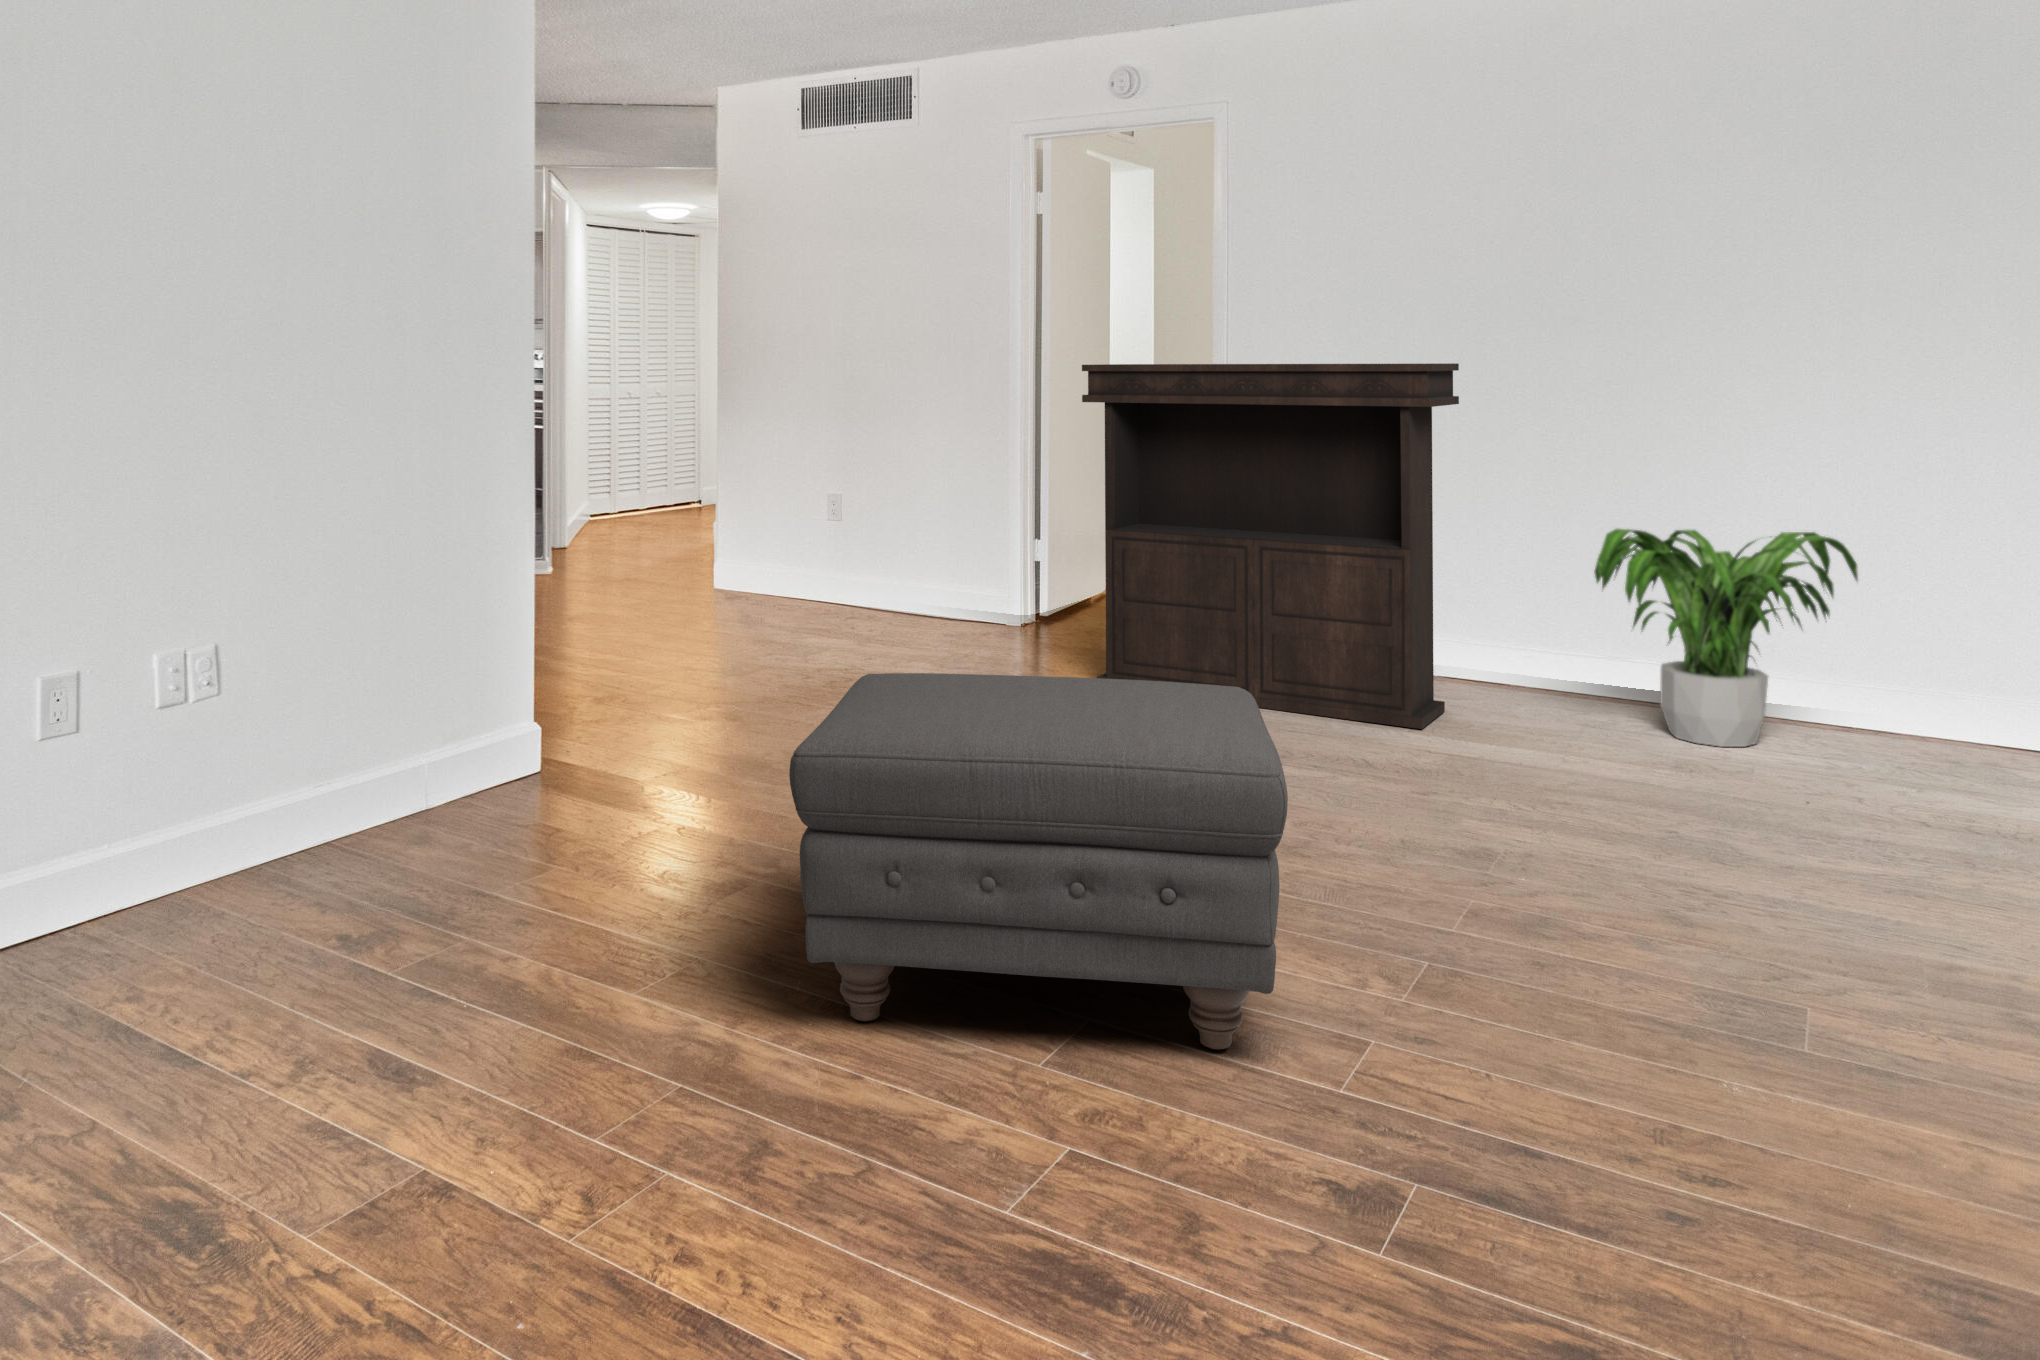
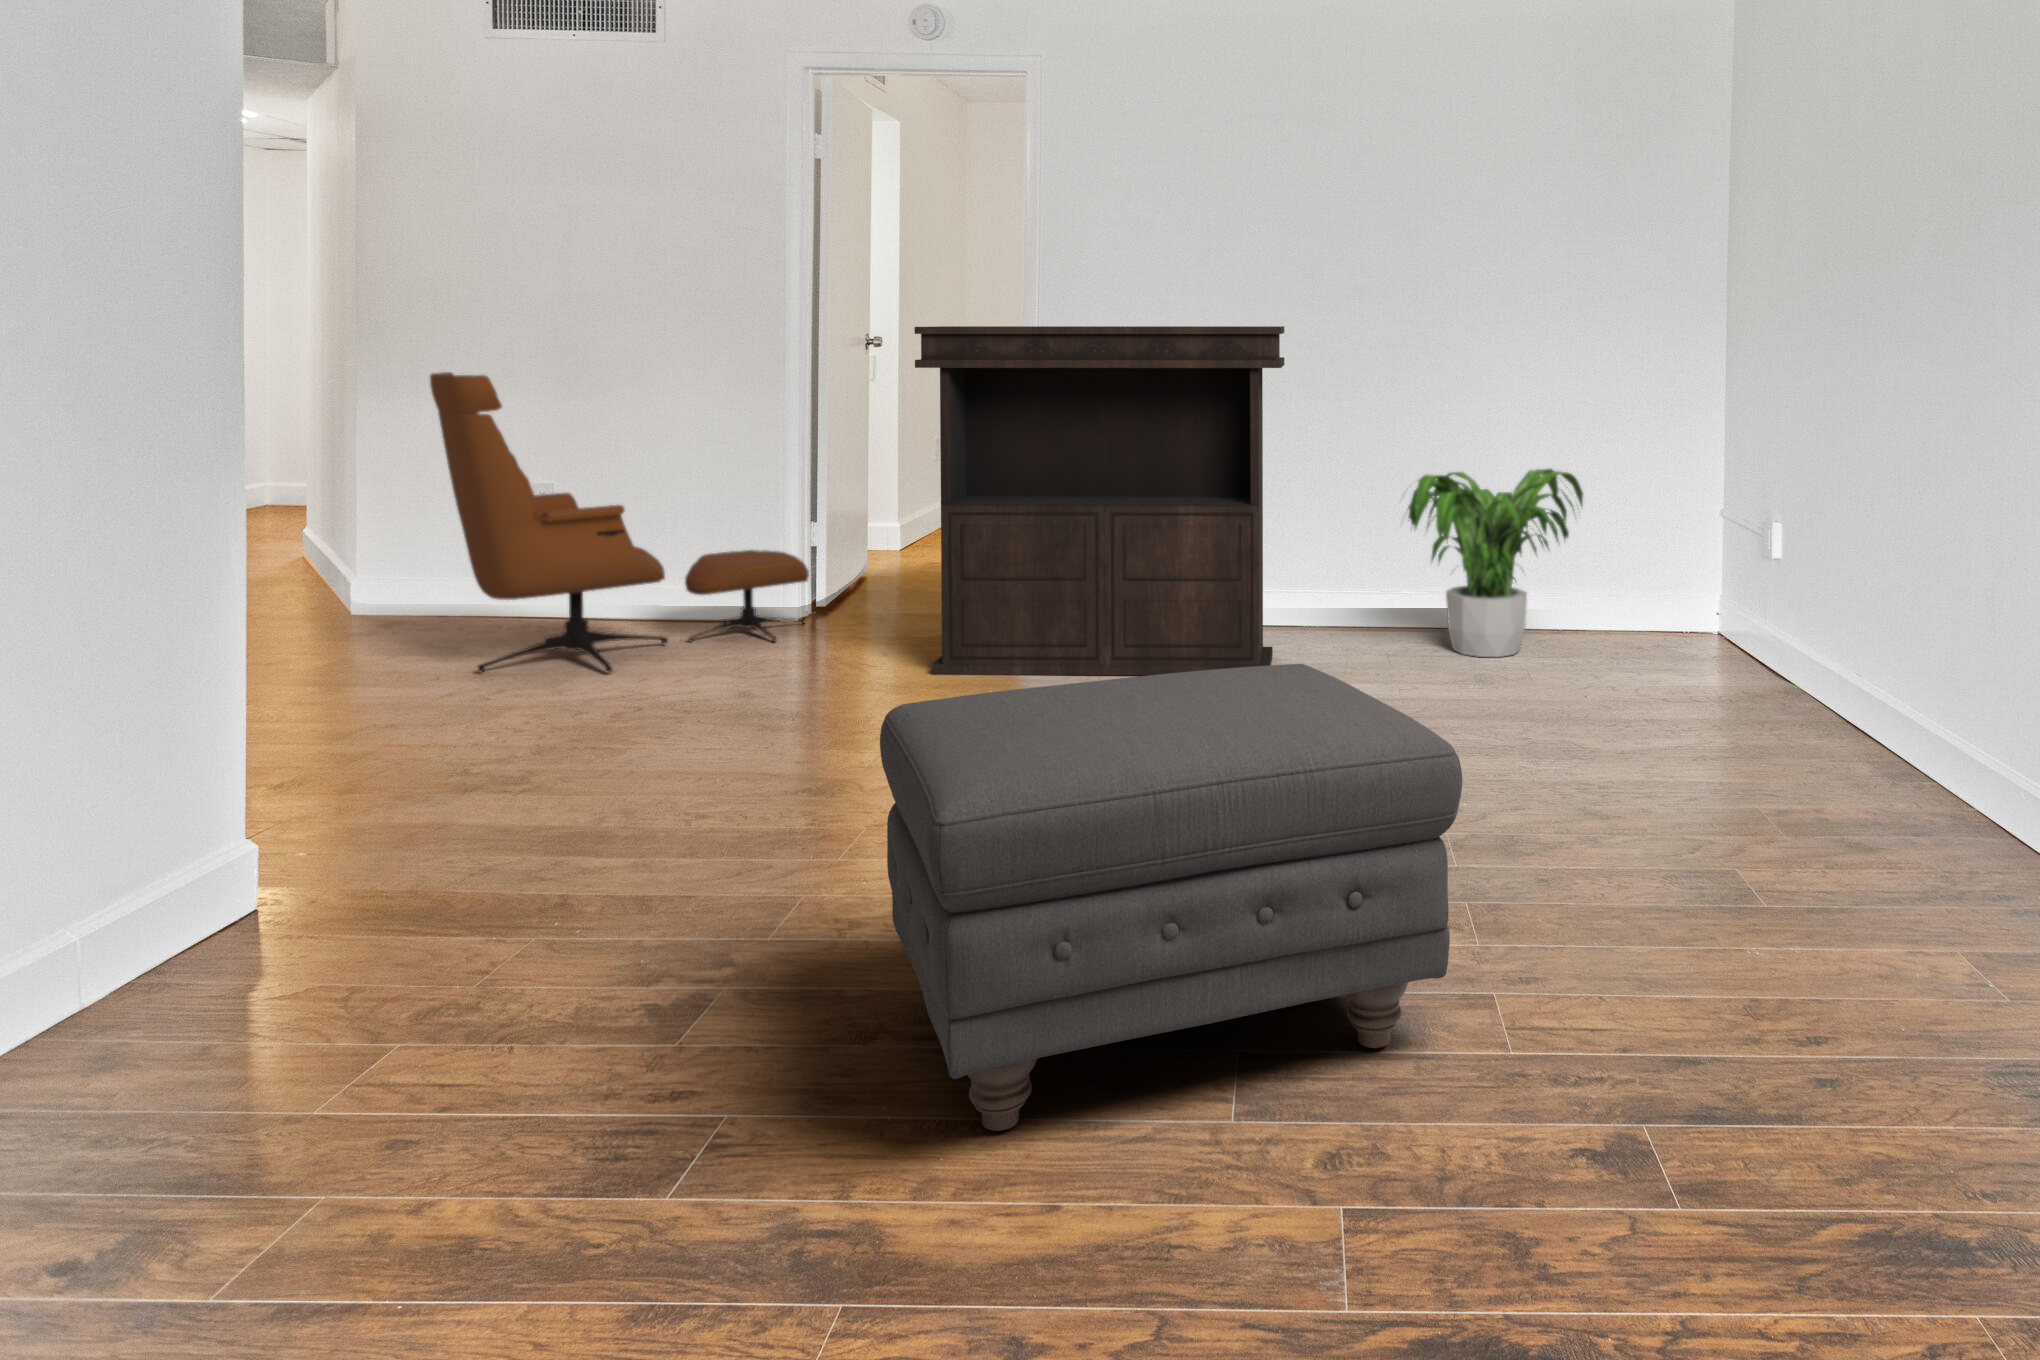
lounge chair: none [733,401,1027,652] -> present [430,372,809,673]

